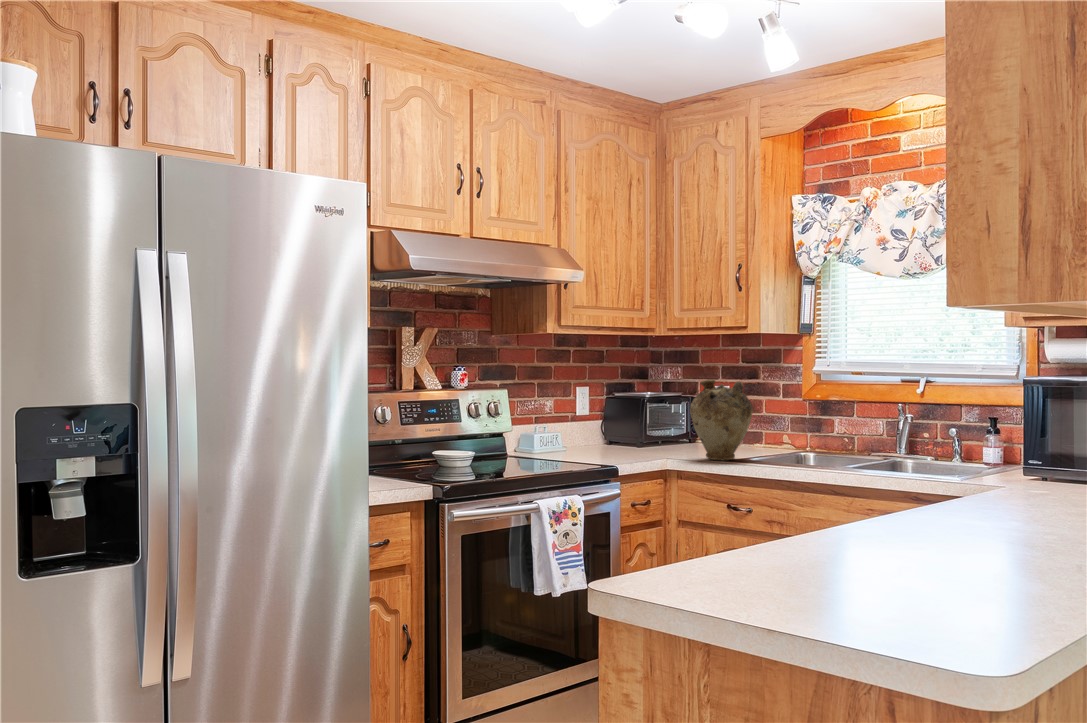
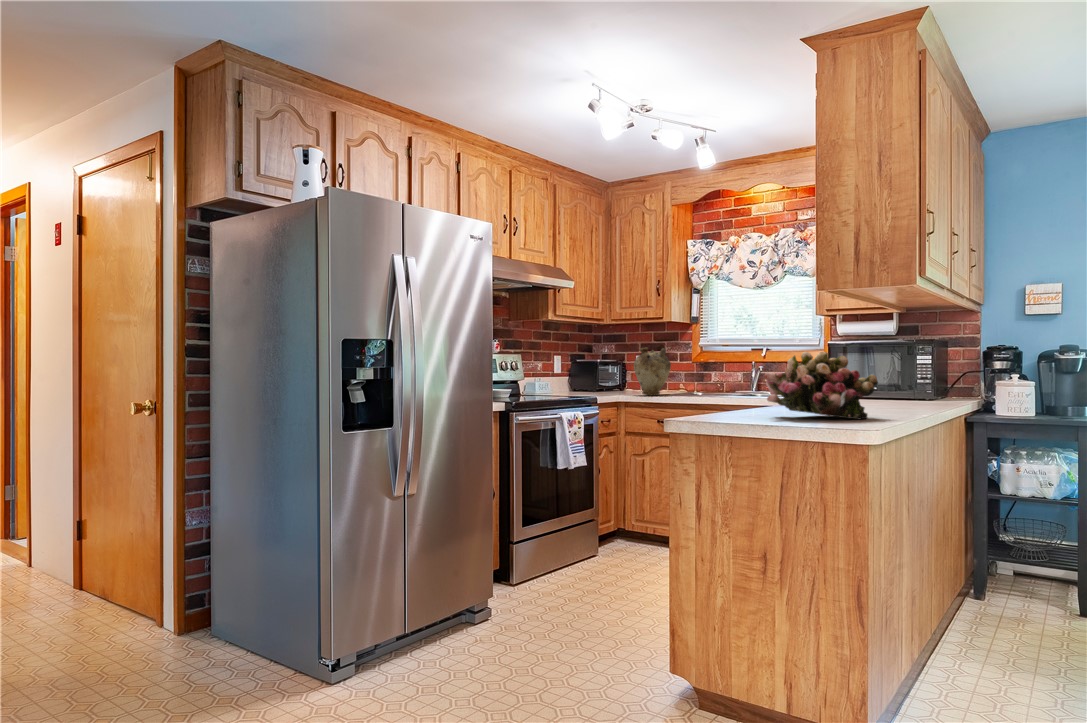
flower arrangement: none [775,452,1020,611] -> present [764,352,878,419]

